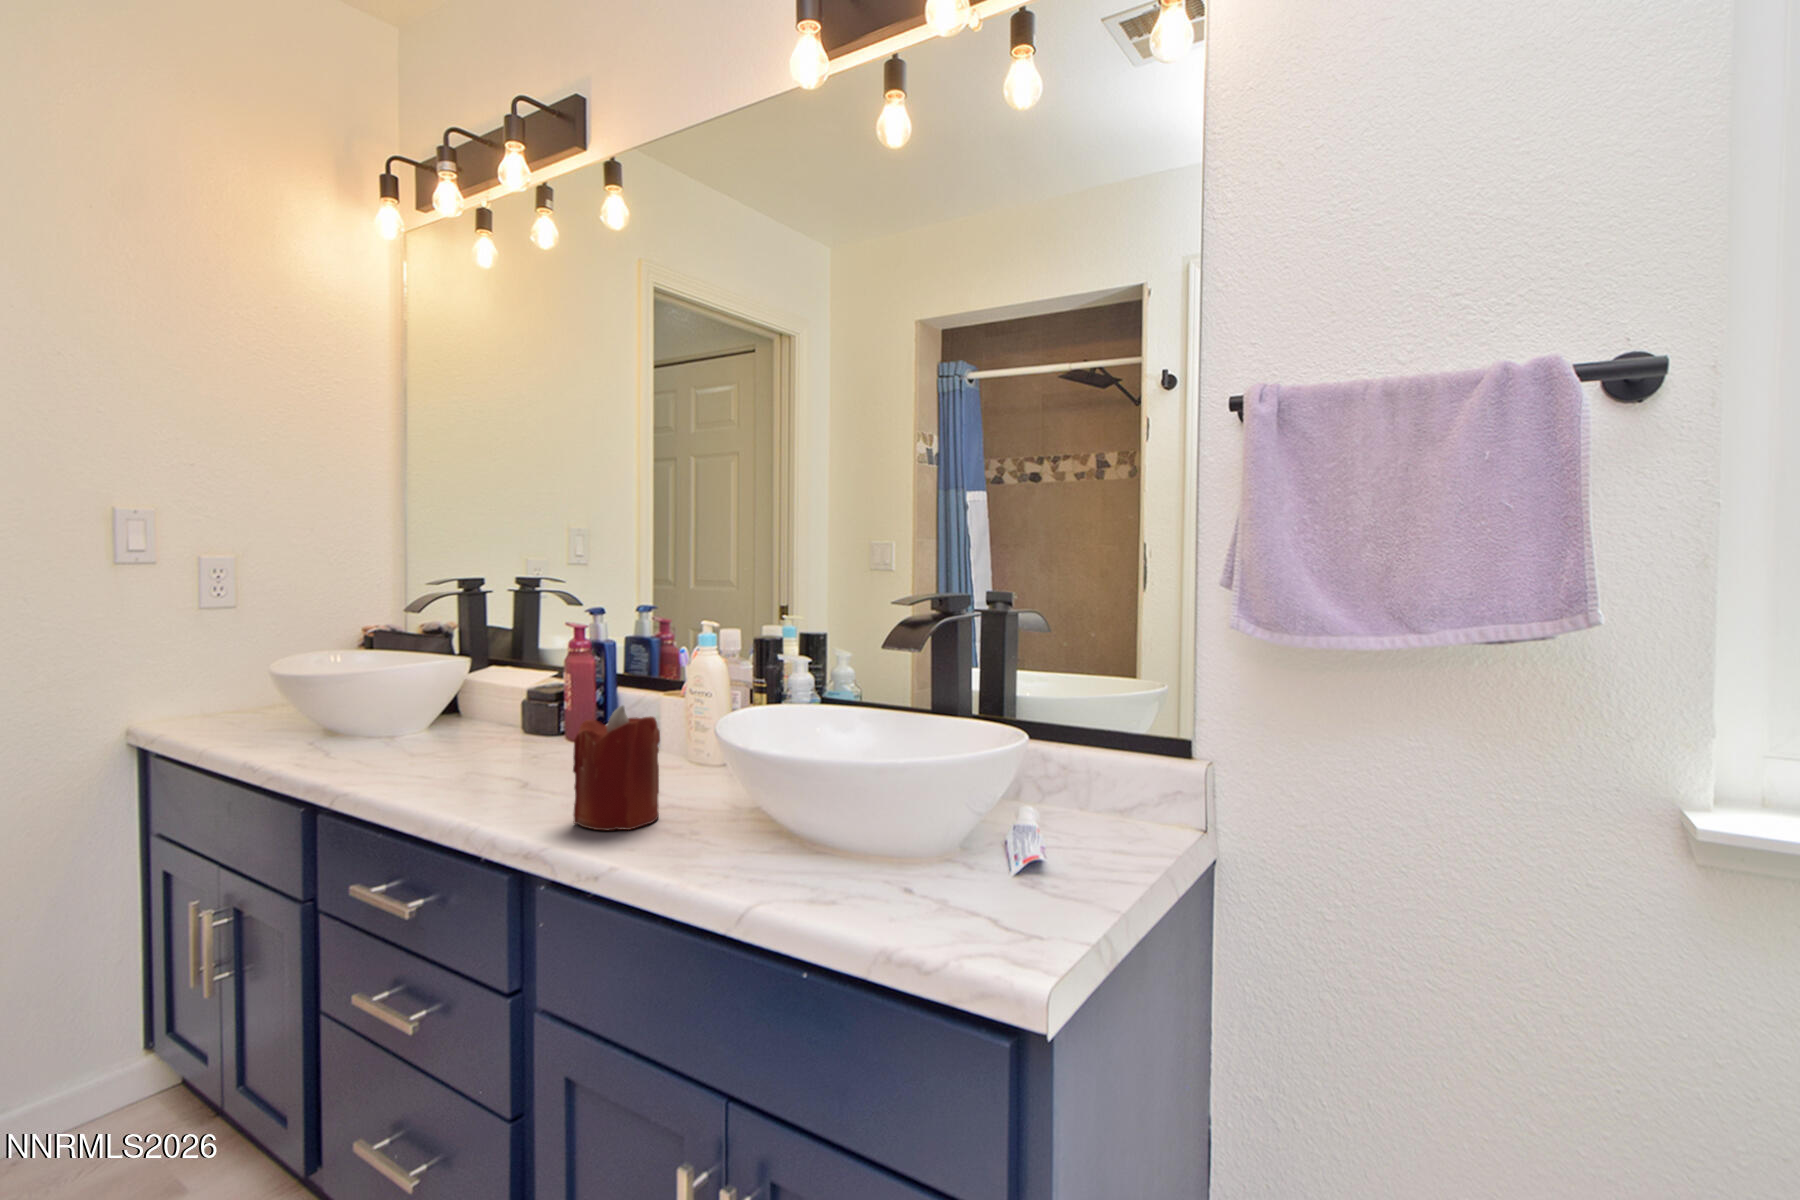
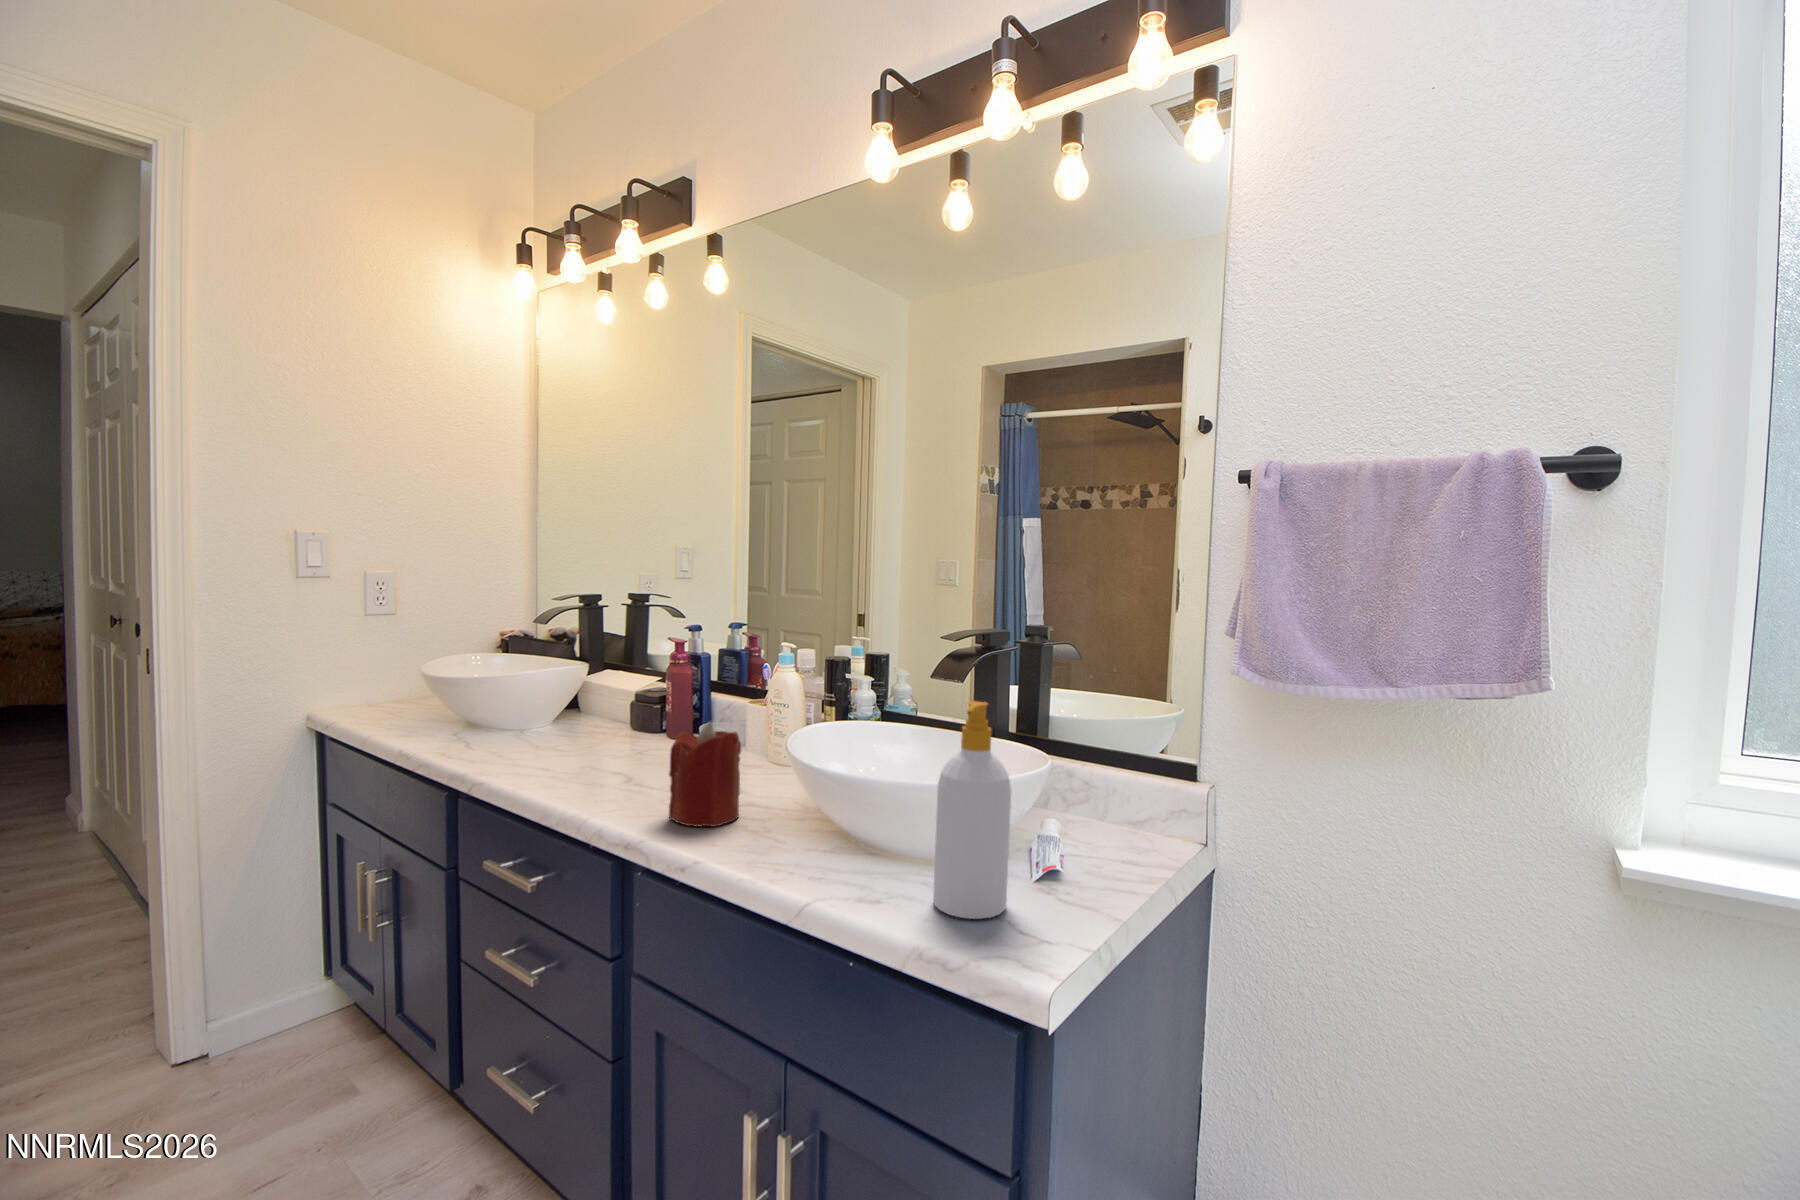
soap bottle: none [901,659,991,916] -> present [933,701,1011,919]

